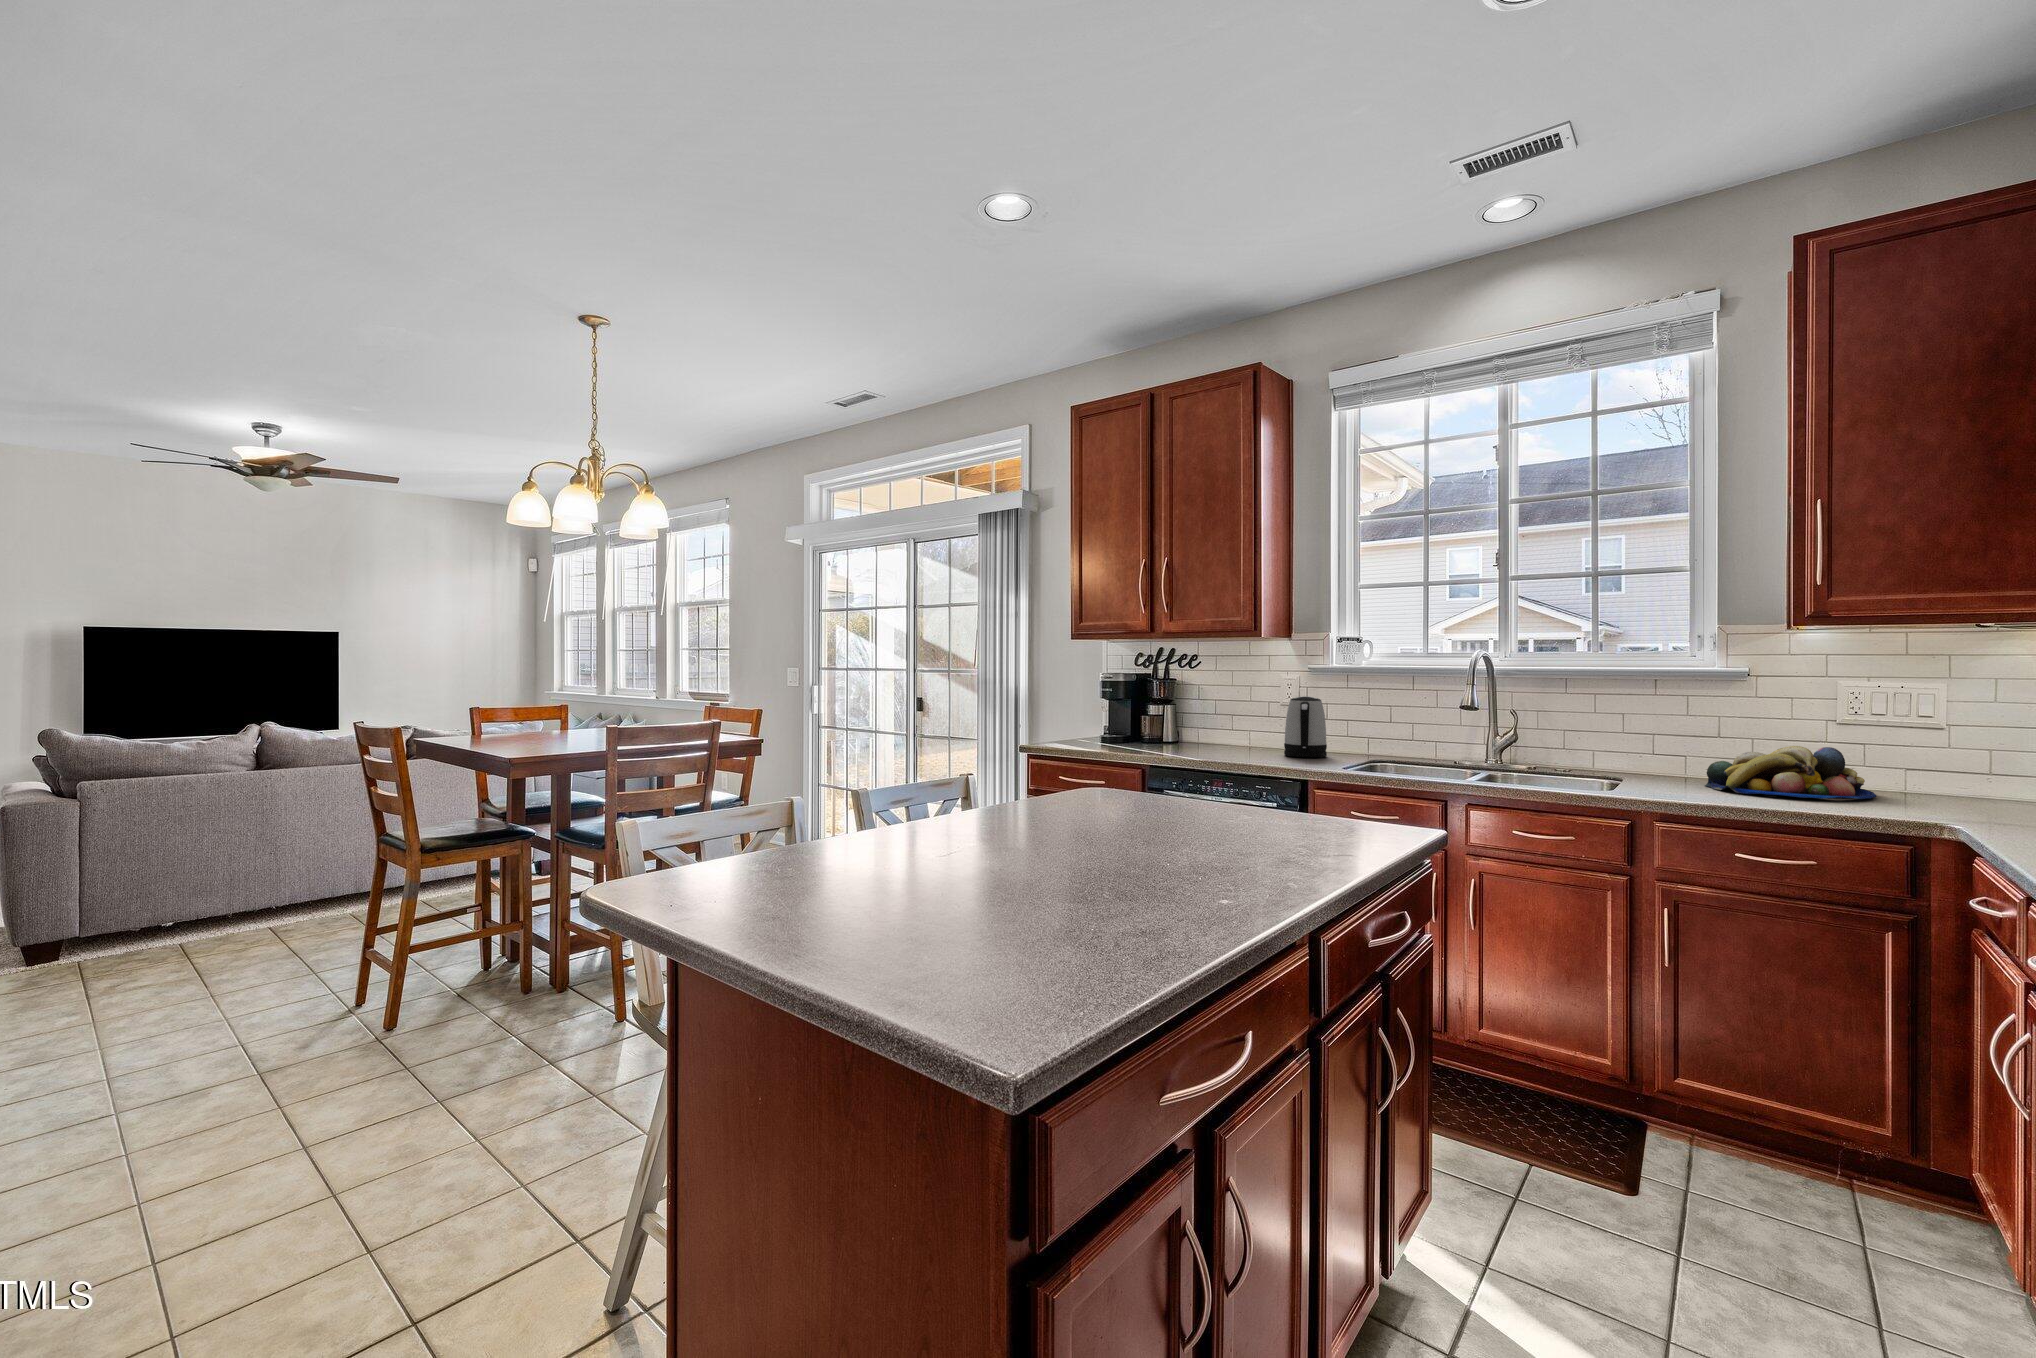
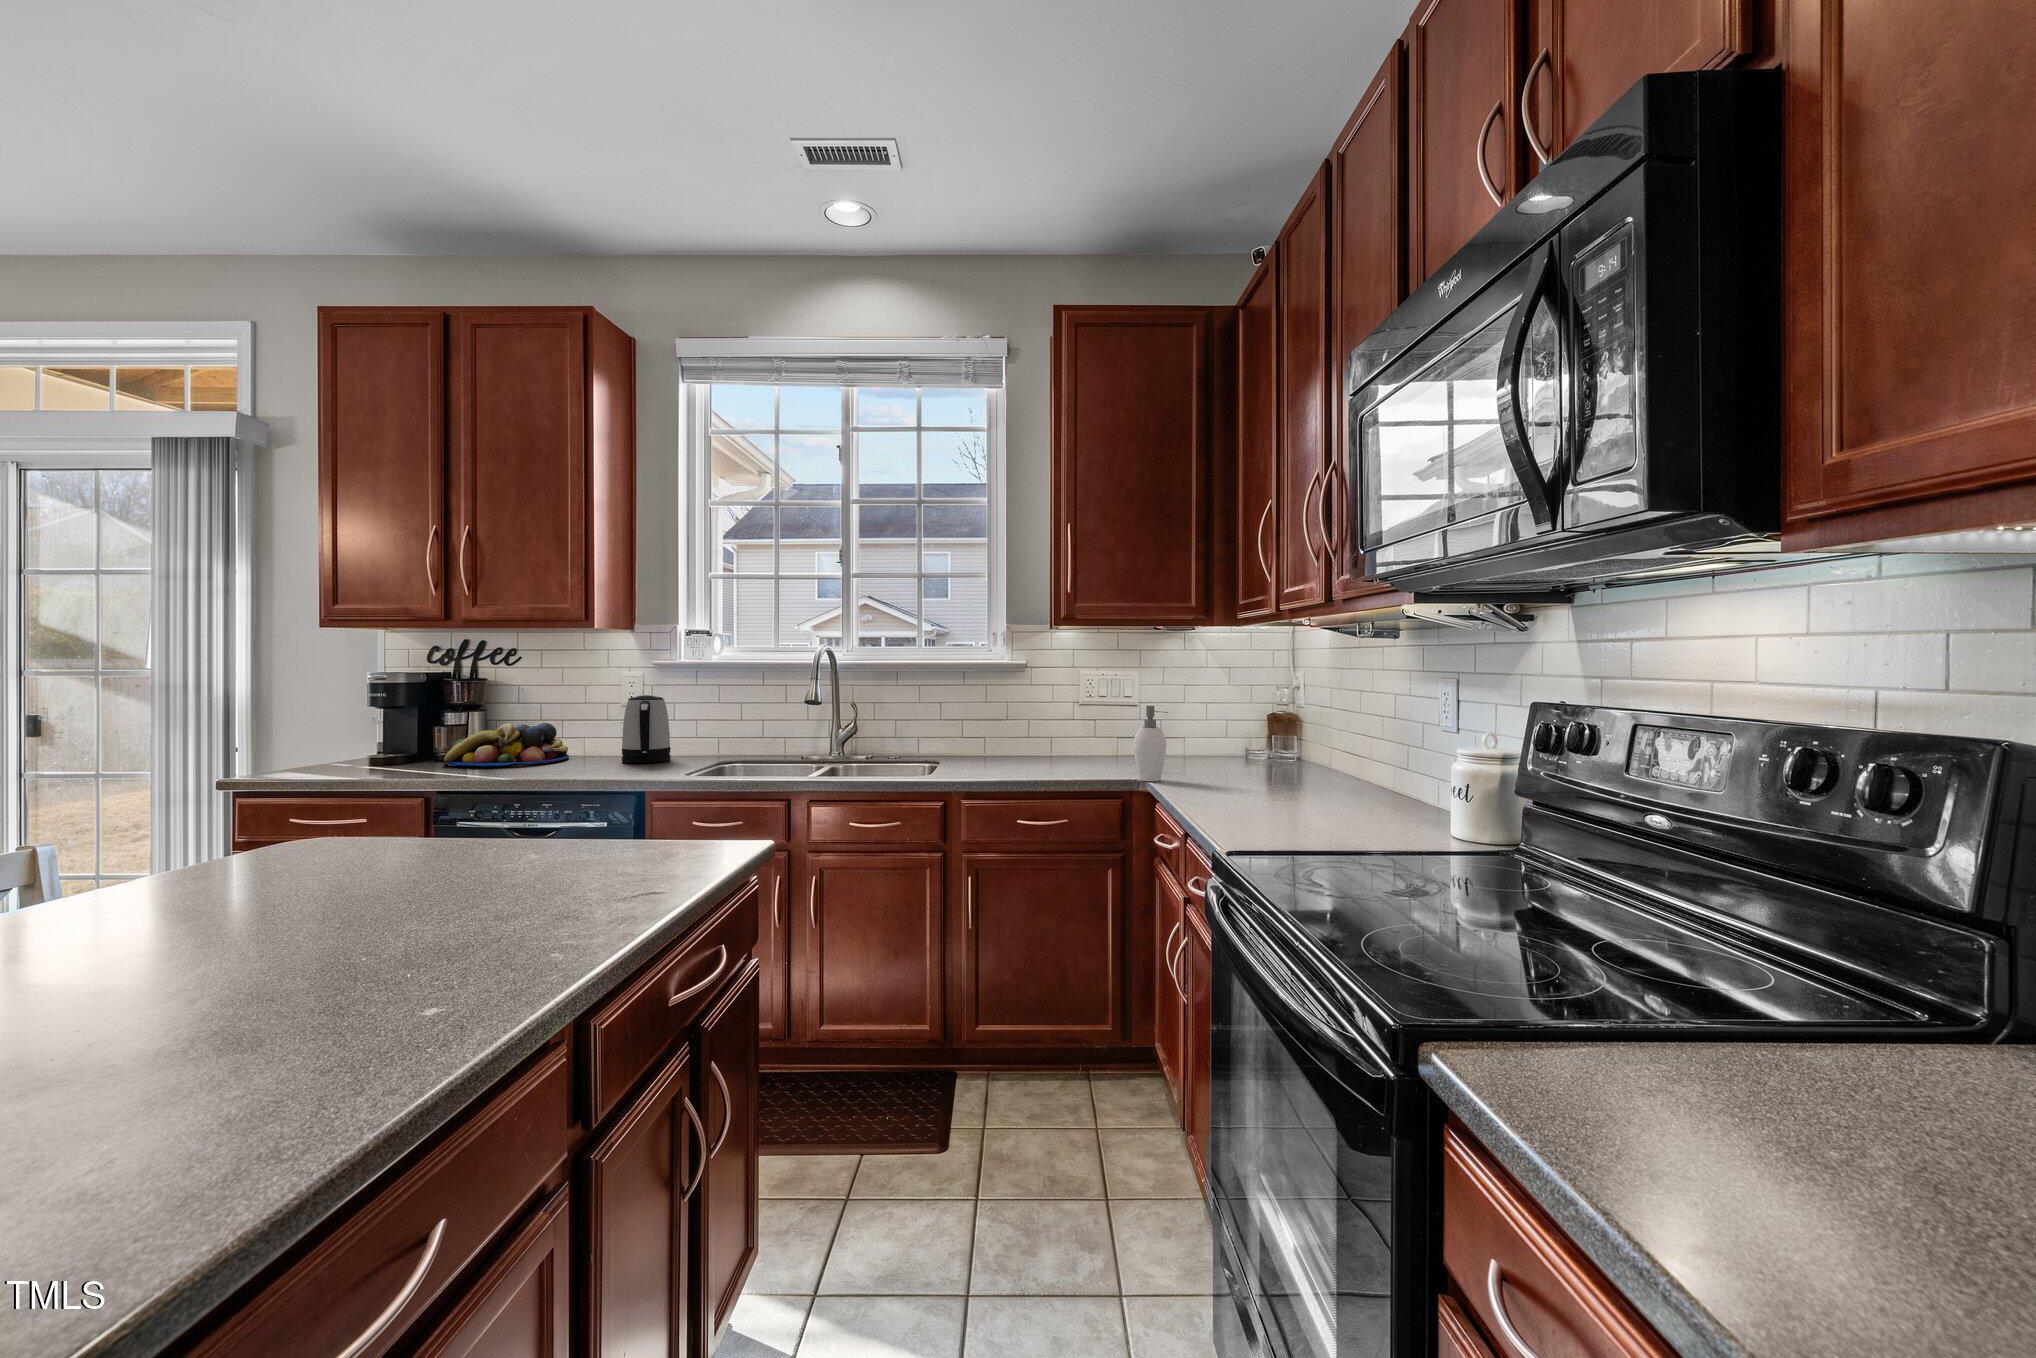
soap dispenser: none [1915,723,1978,822] -> present [1134,706,1168,781]
fruit bowl: present [1705,746,1876,799] -> present [444,723,569,766]

